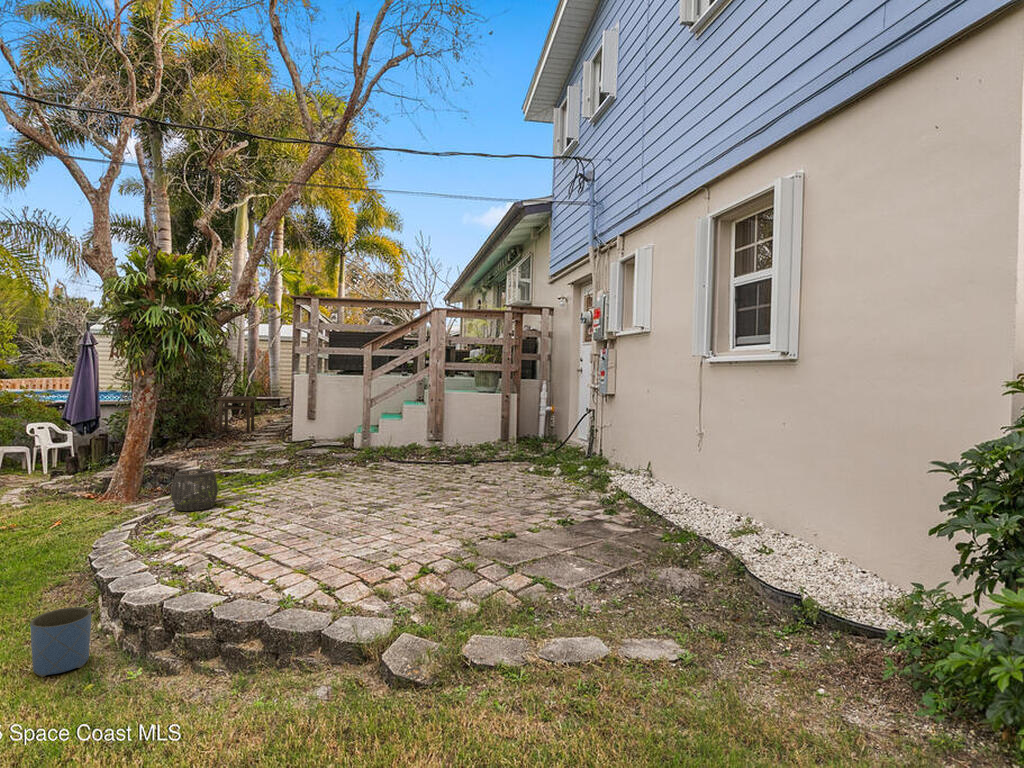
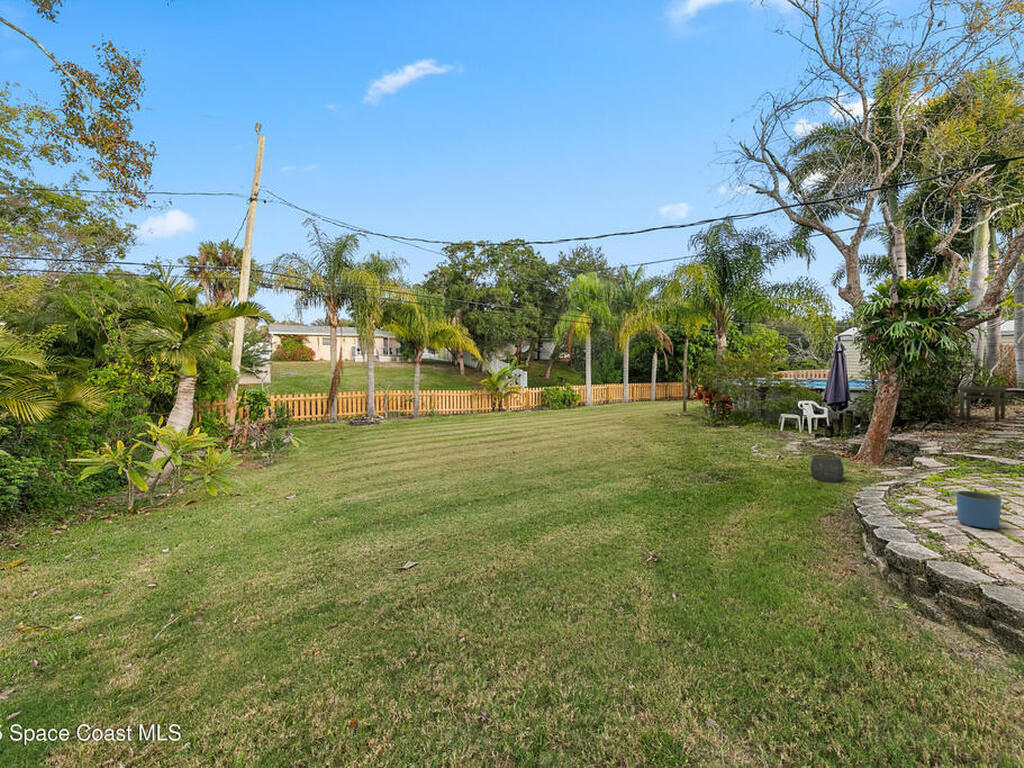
woven basket: present [171,469,218,511] -> present [811,455,844,482]
planter: present [30,607,91,677] -> present [956,491,1001,530]

